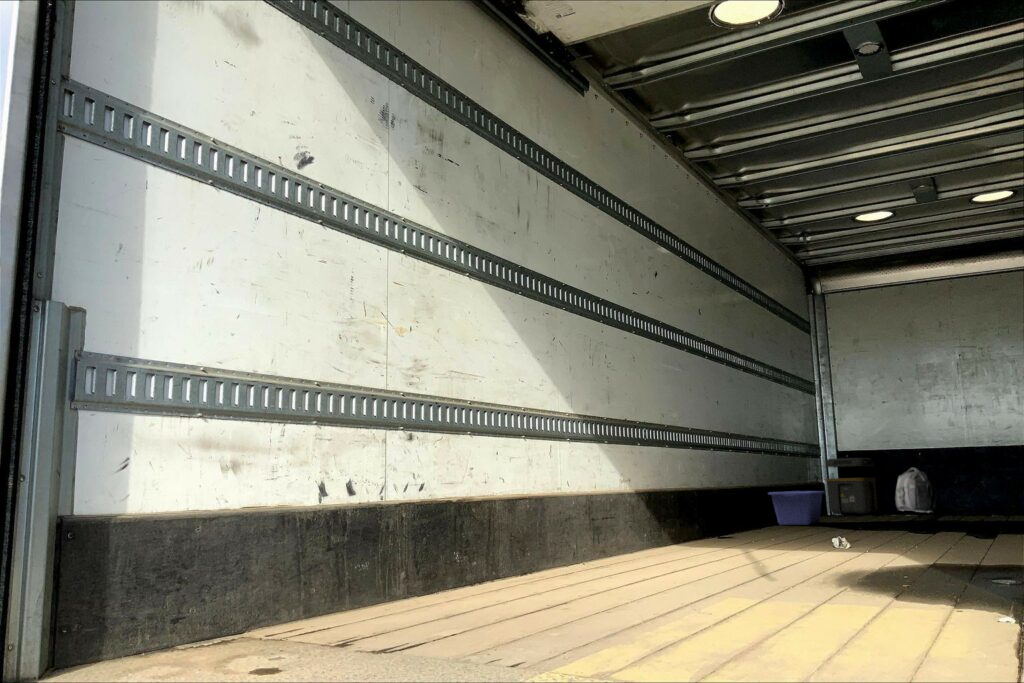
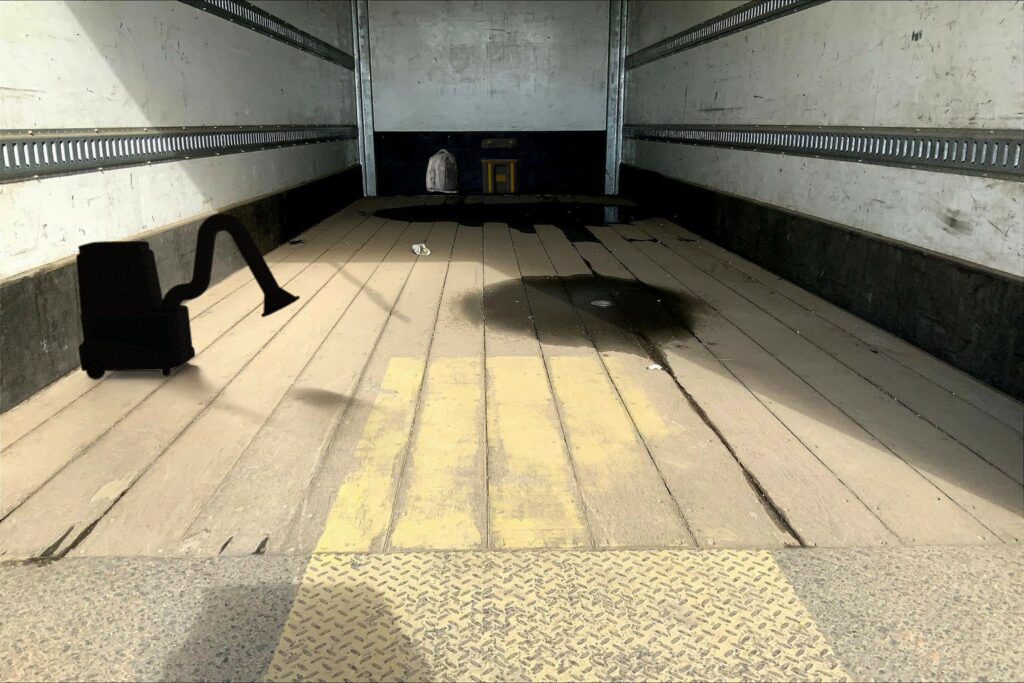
toolbox: present [825,458,878,514] -> present [481,139,520,194]
vacuum cleaner: none [480,459,644,592] -> present [76,213,300,380]
storage bin: present [768,491,825,525] -> none [324,182,377,219]

